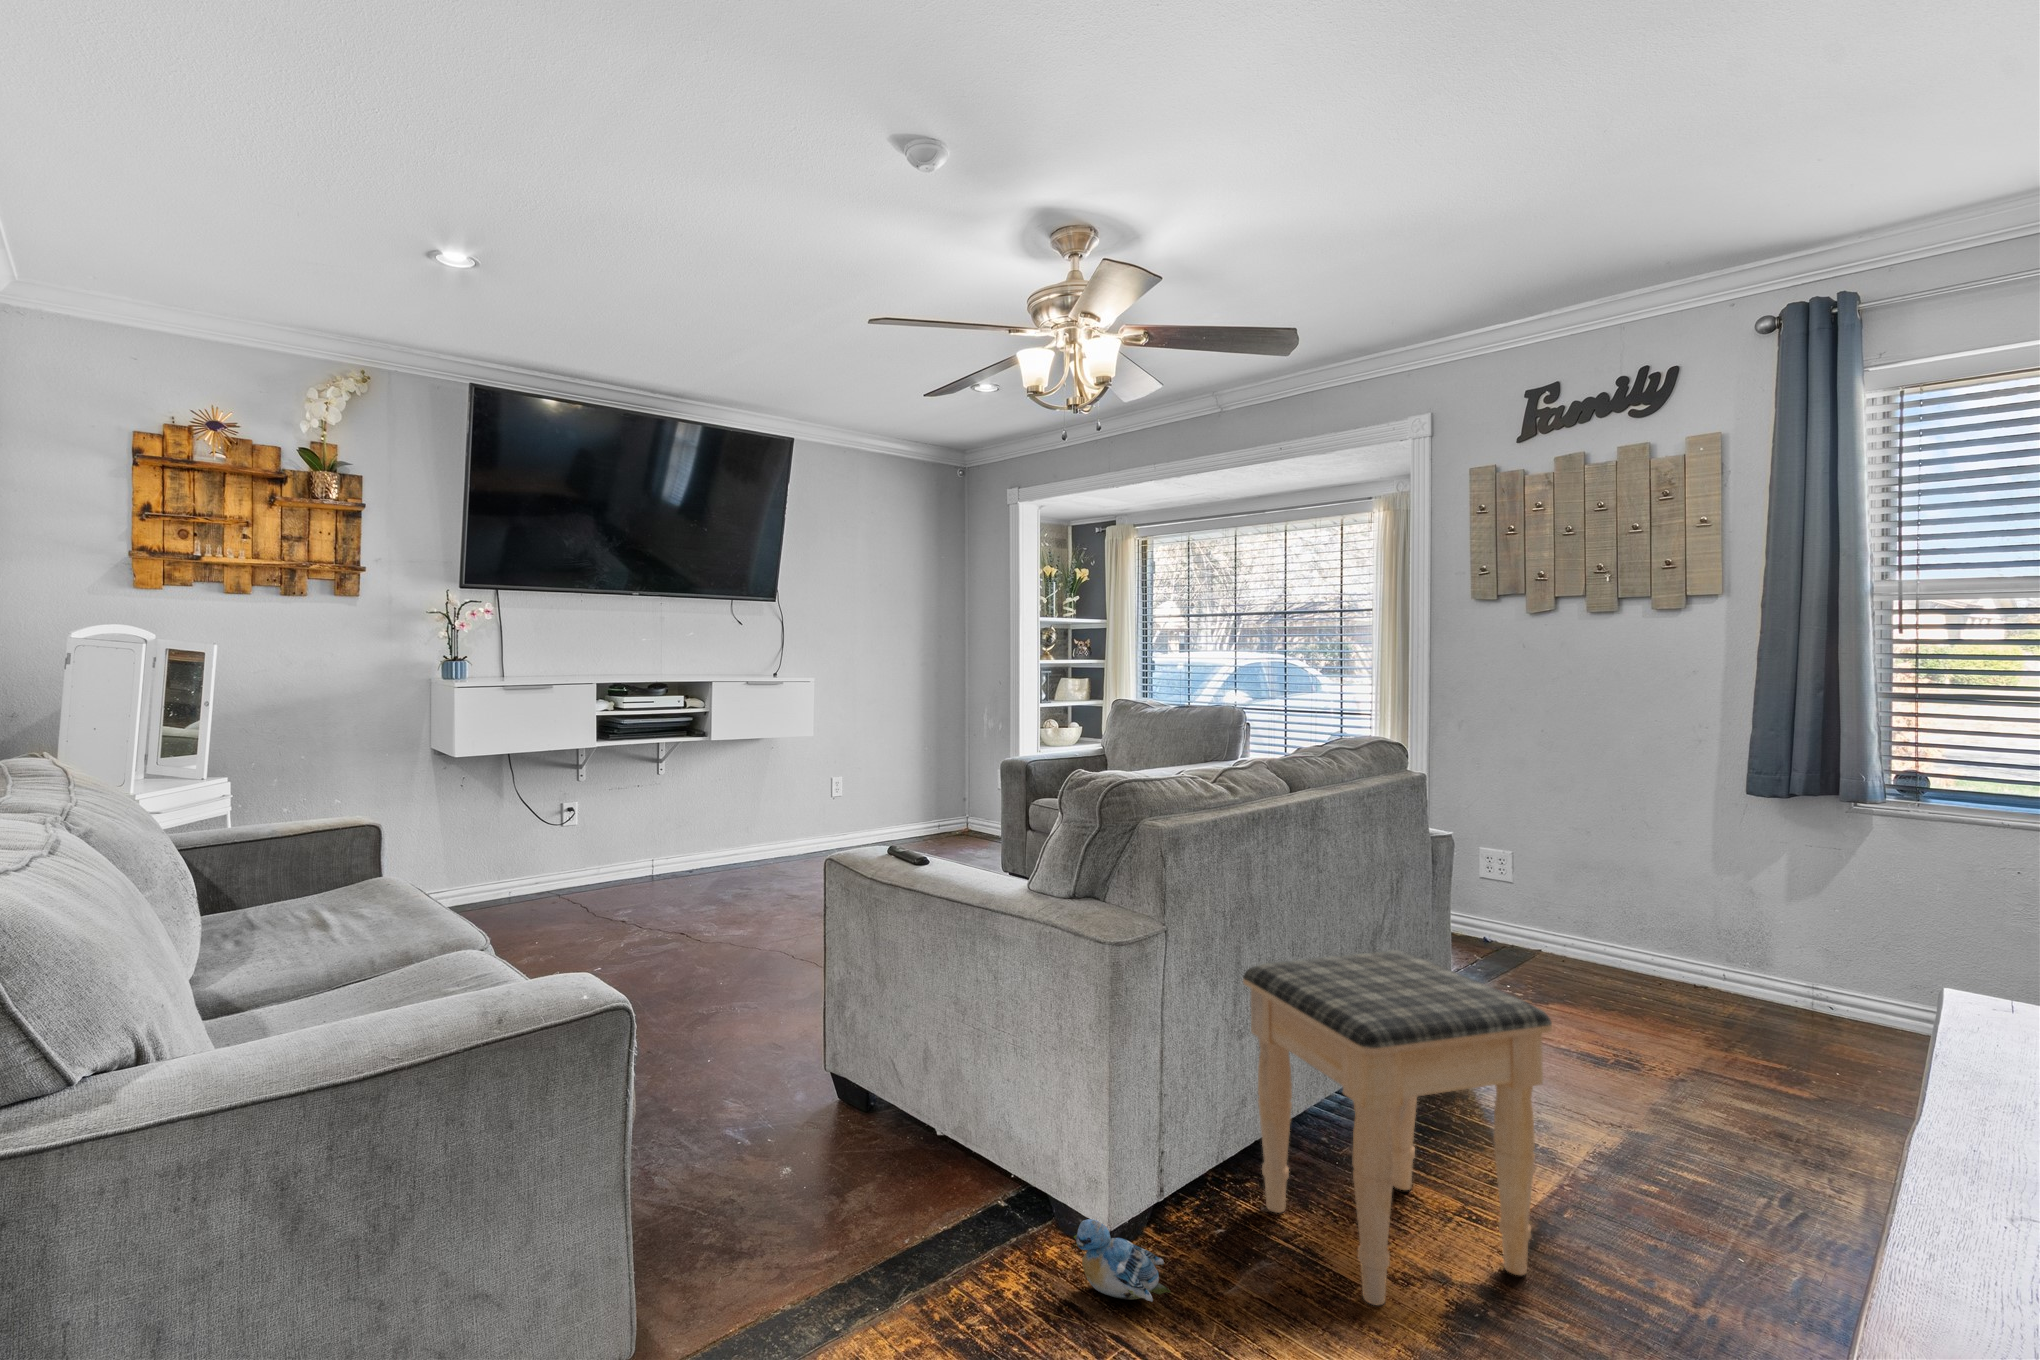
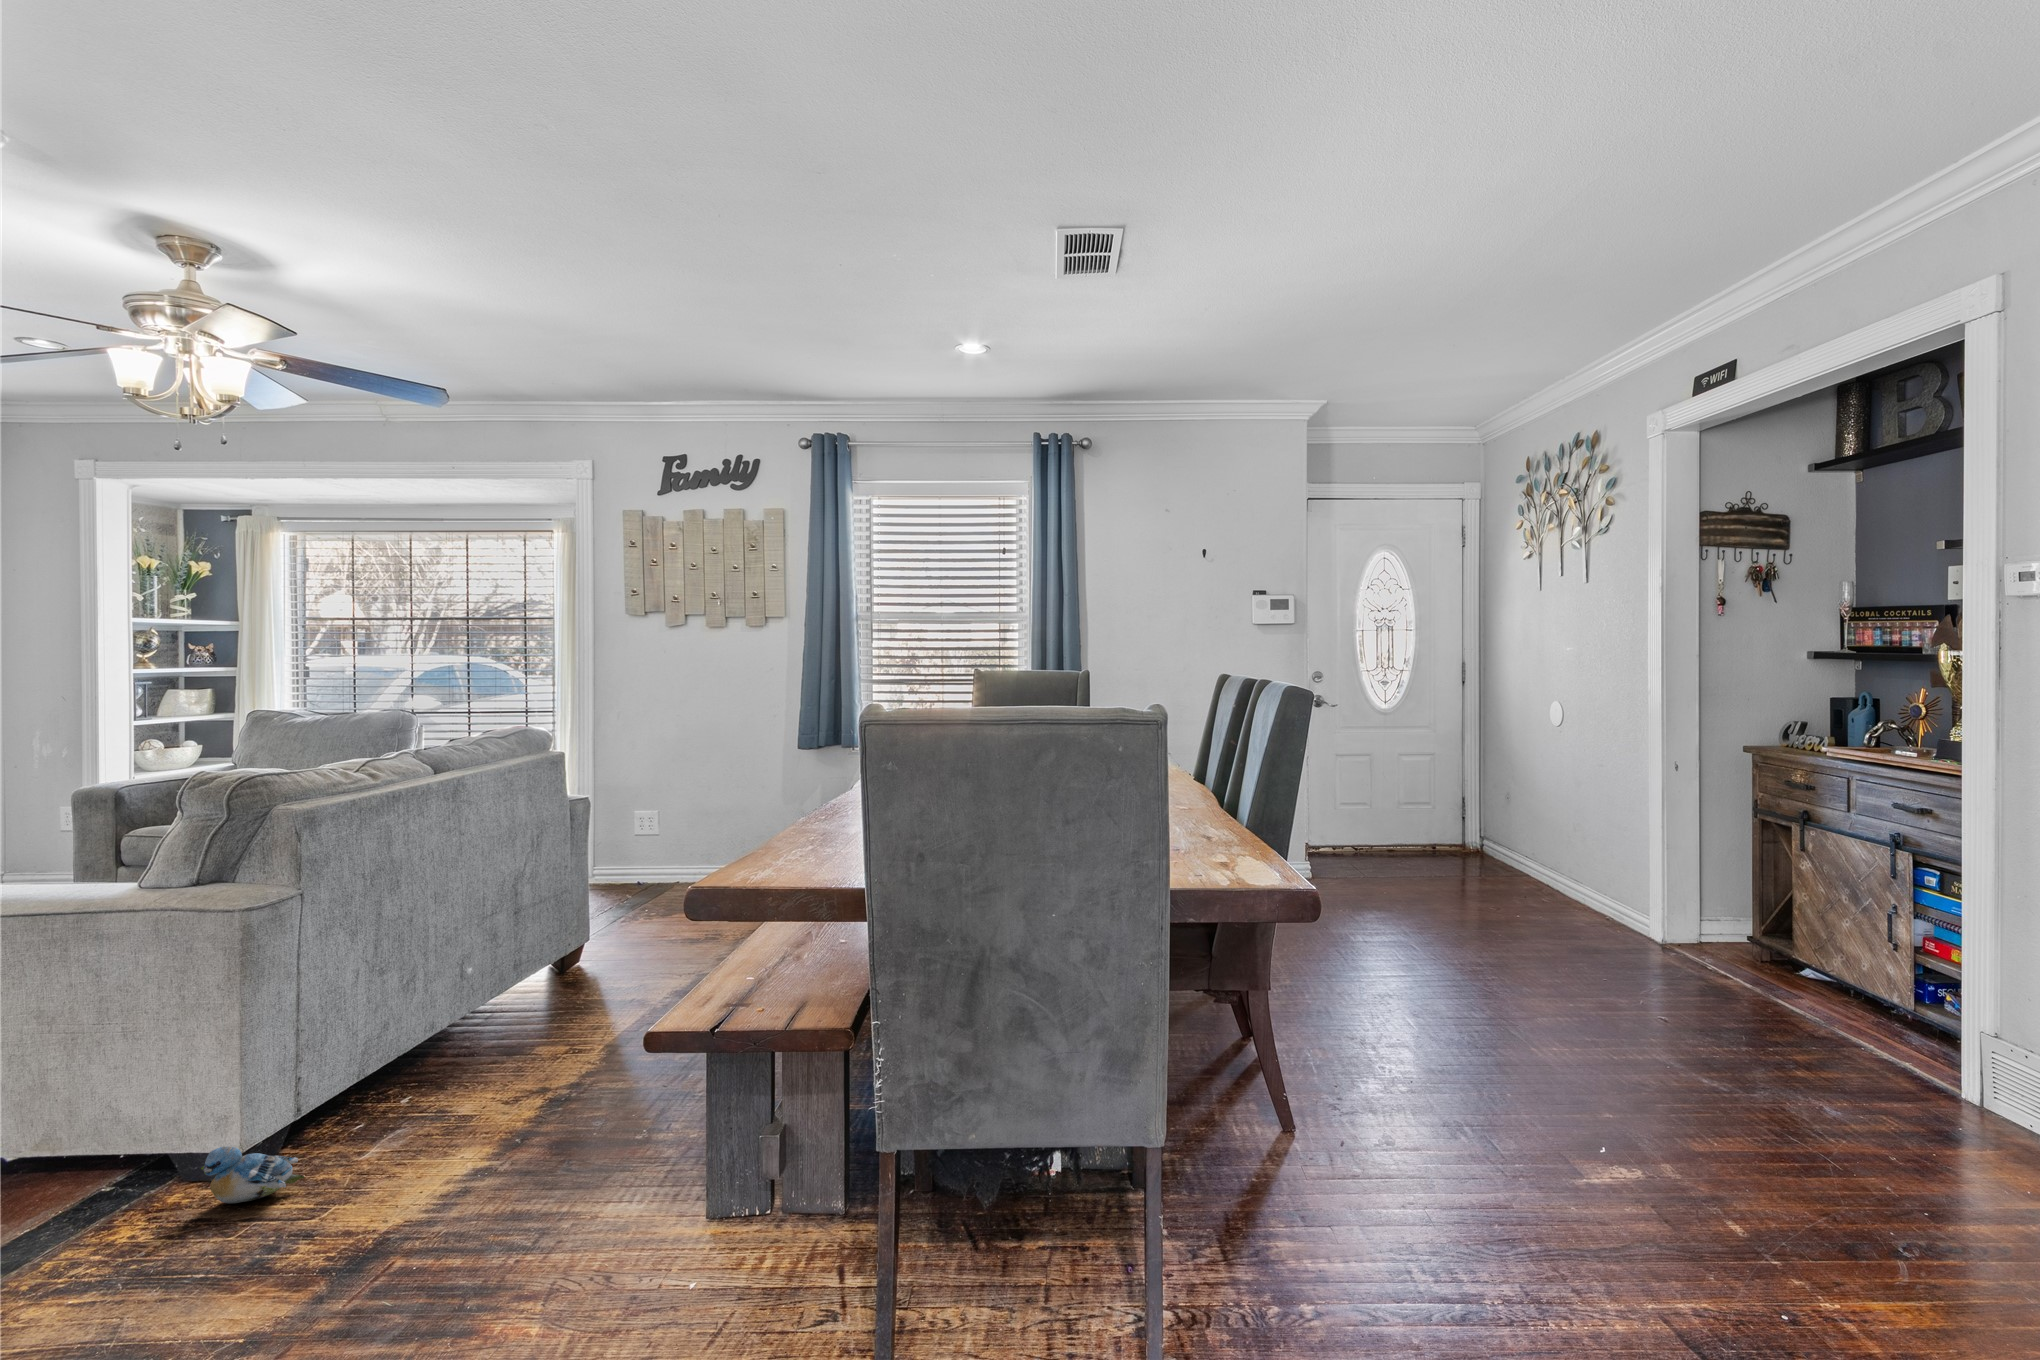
footstool: present [1243,950,1552,1305] -> none [382,881,620,1128]

